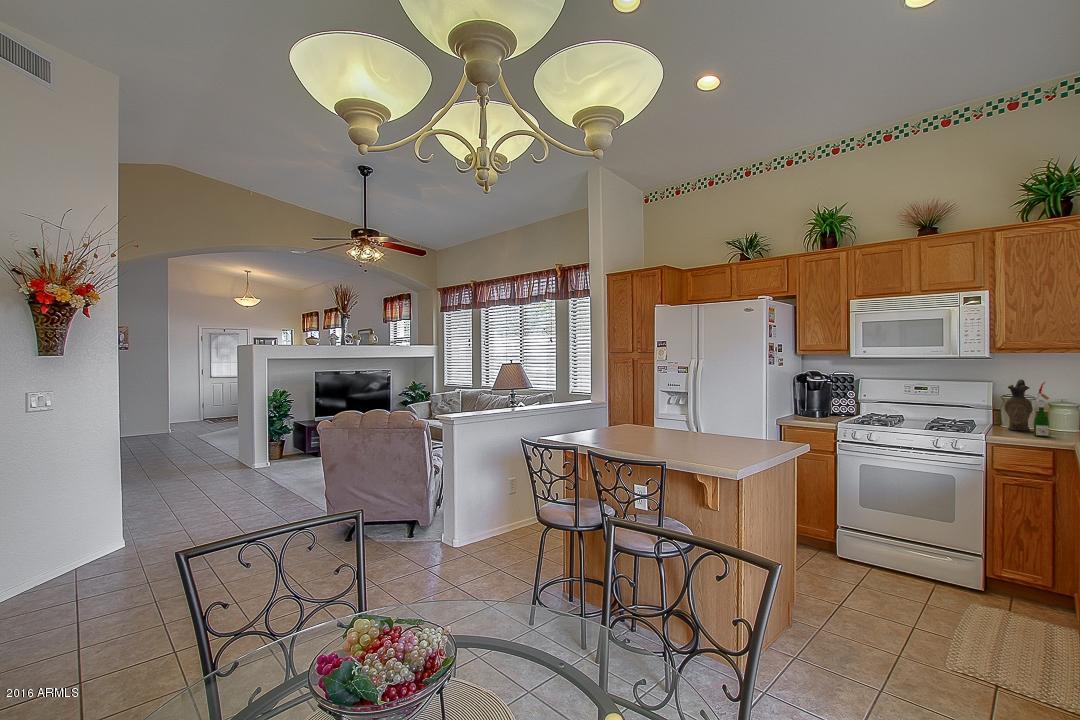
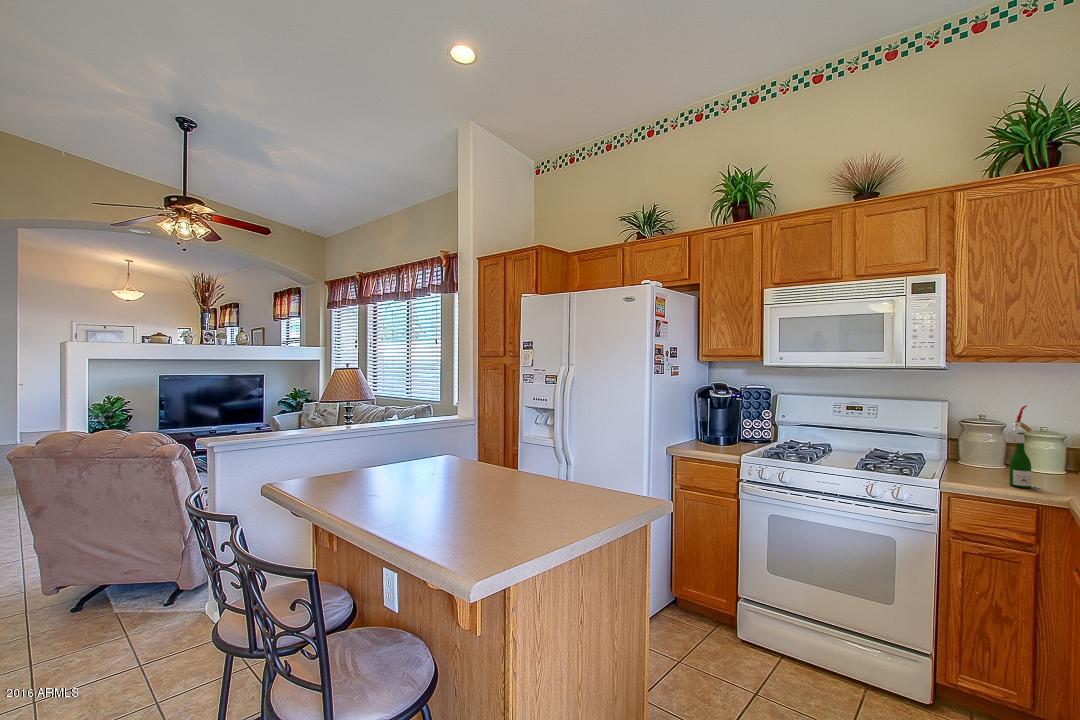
ceramic pitcher: present [1004,379,1033,431] -> none [965,400,1005,475]

